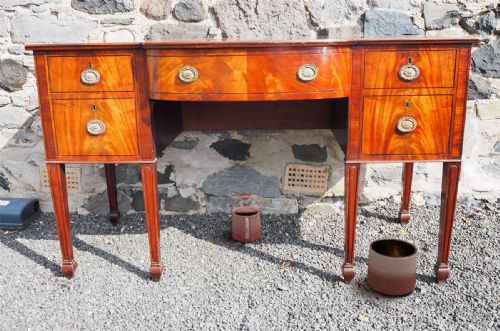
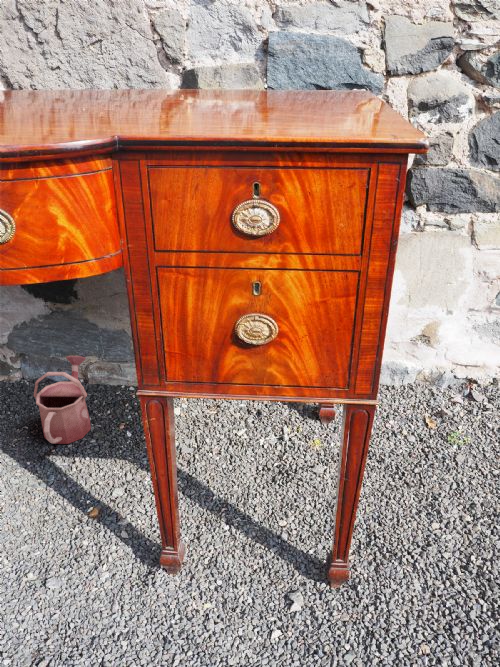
planter: present [367,238,417,295] -> none [201,499,287,617]

